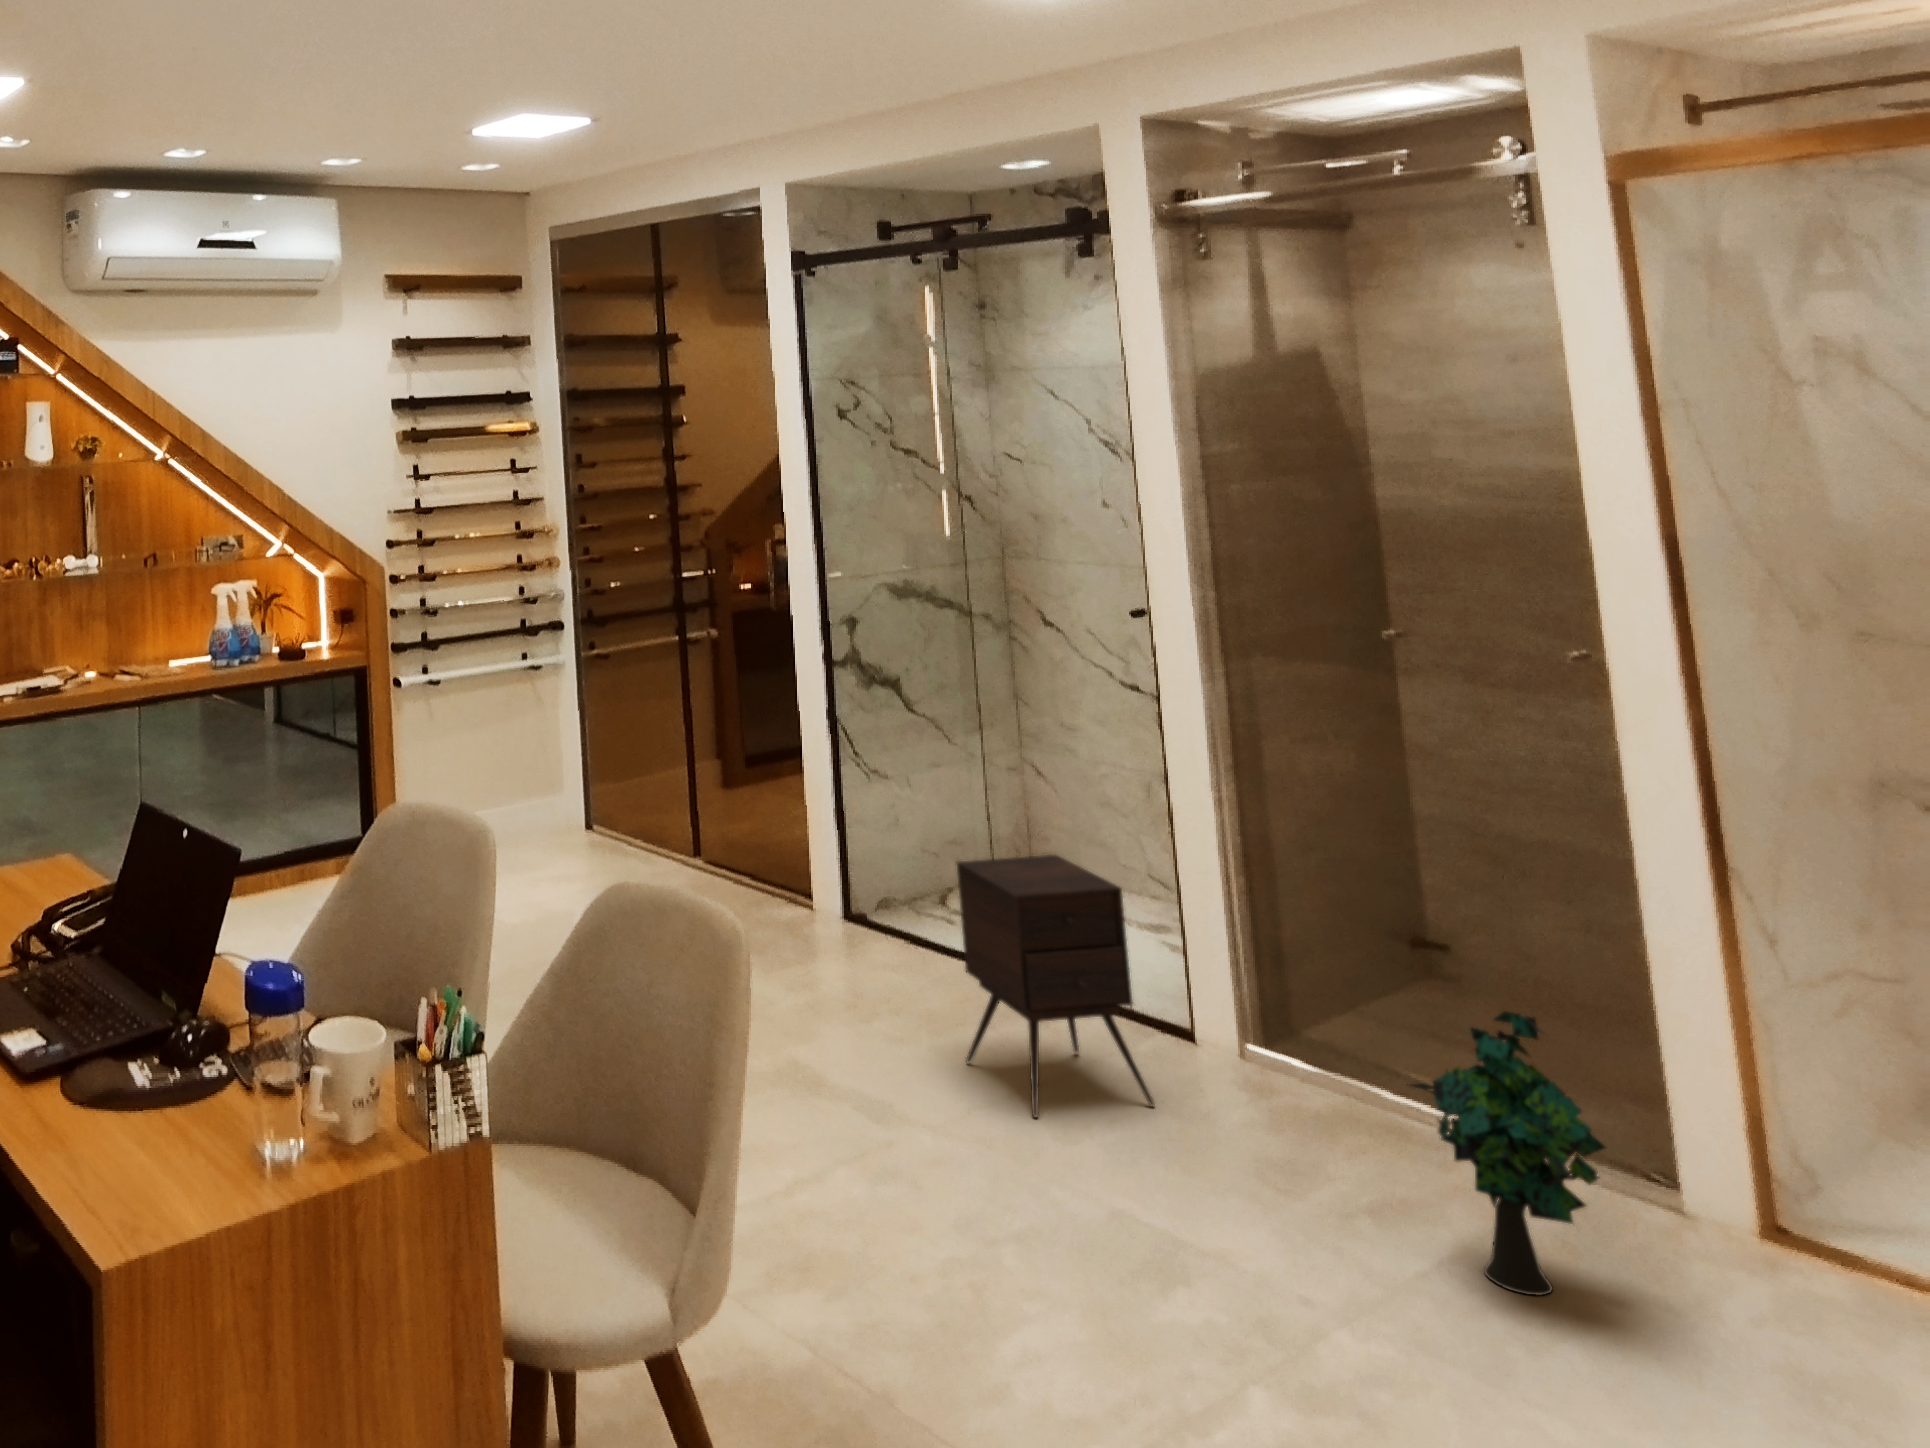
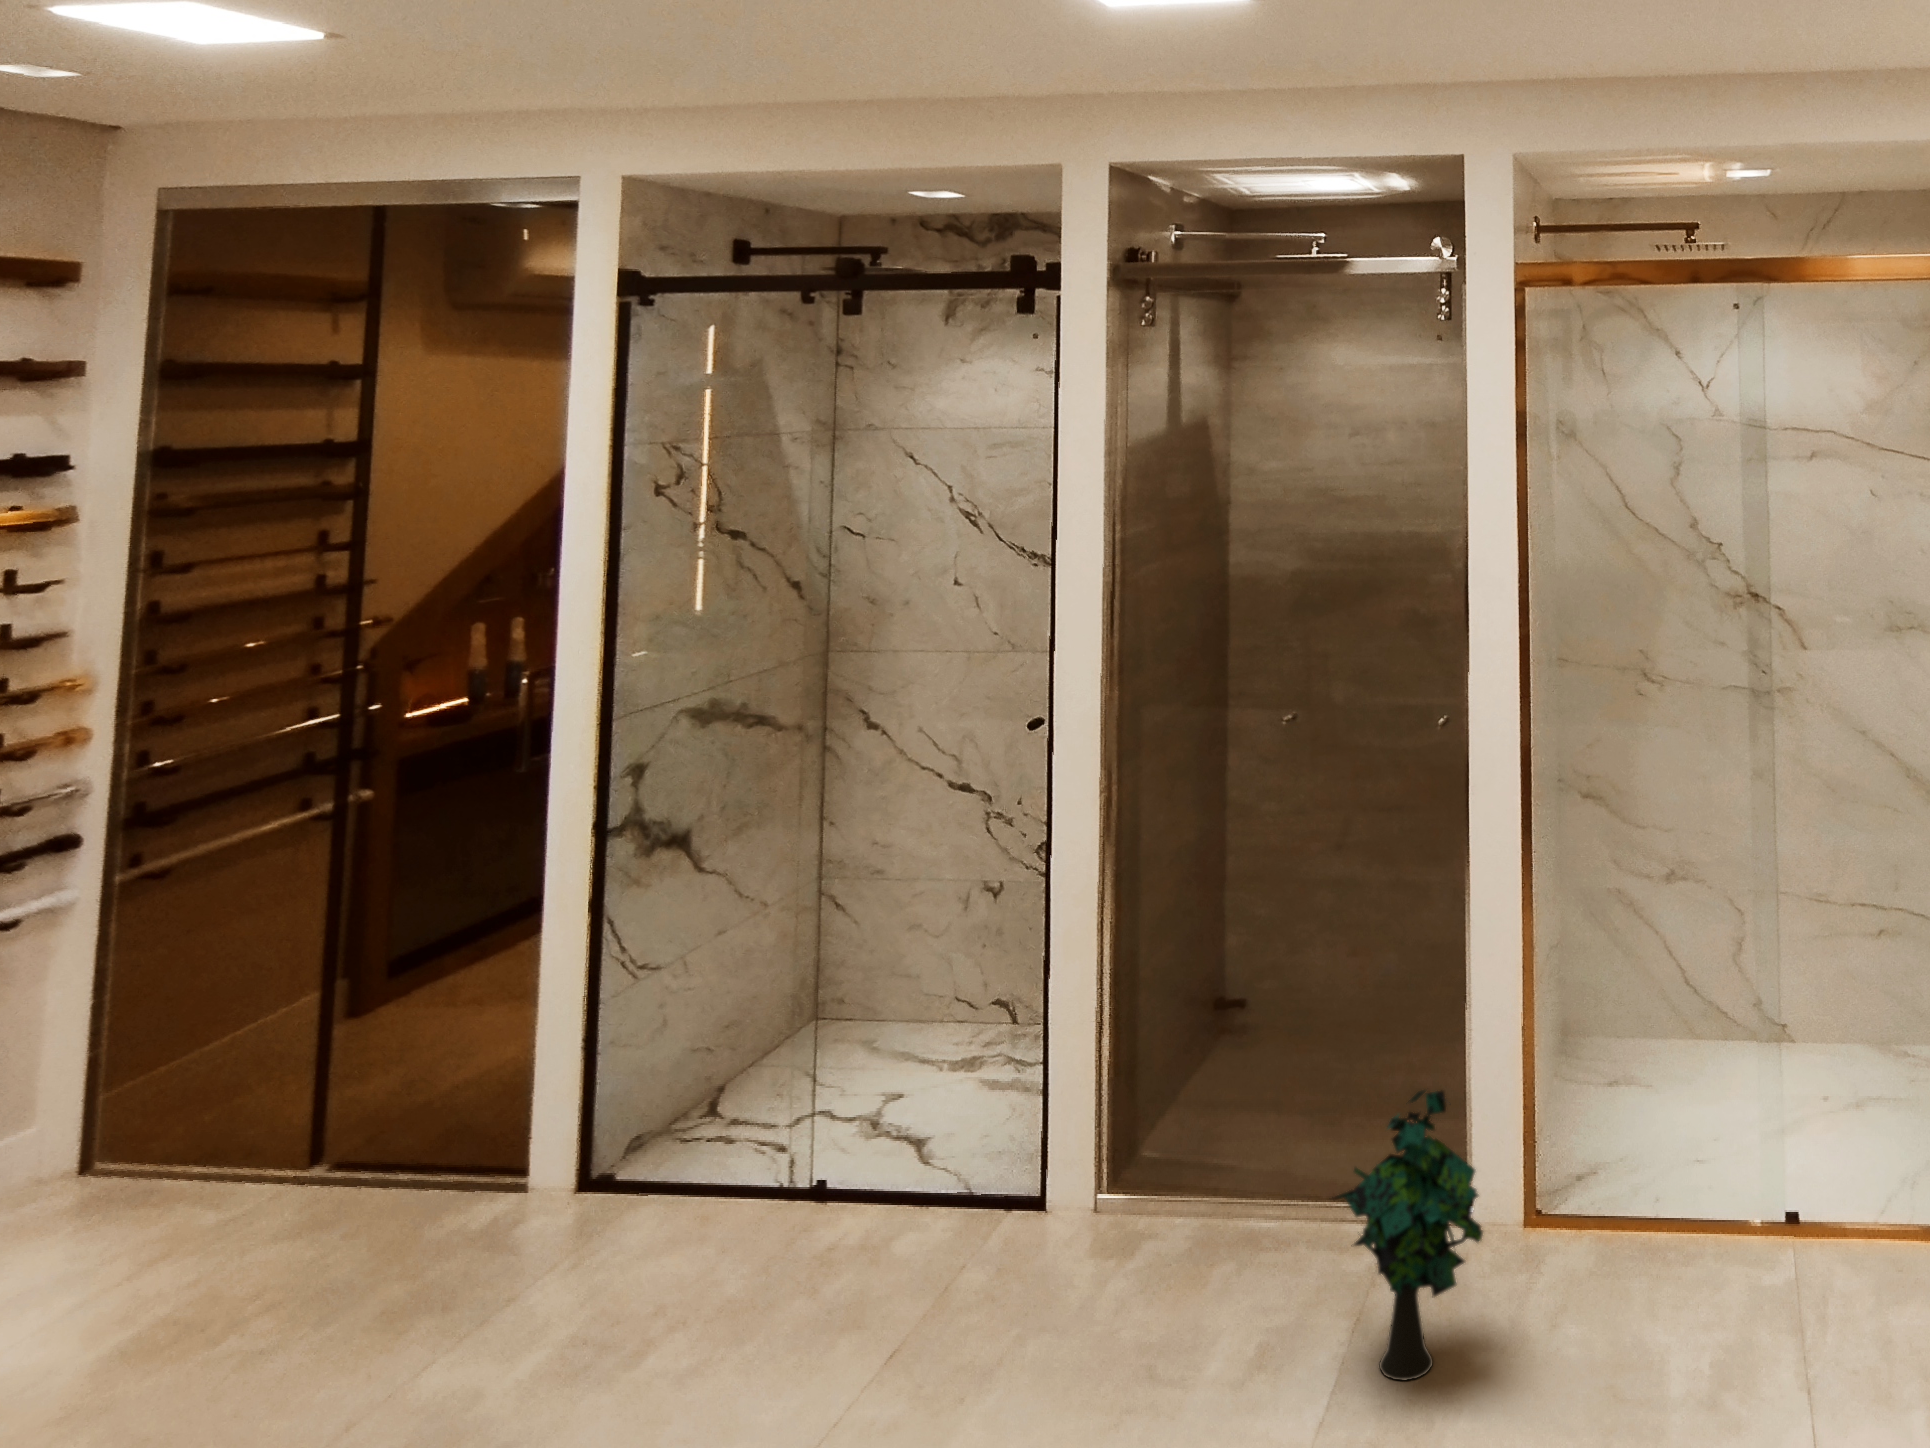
side table: present [956,855,1154,1117] -> none [807,1035,1038,1400]

